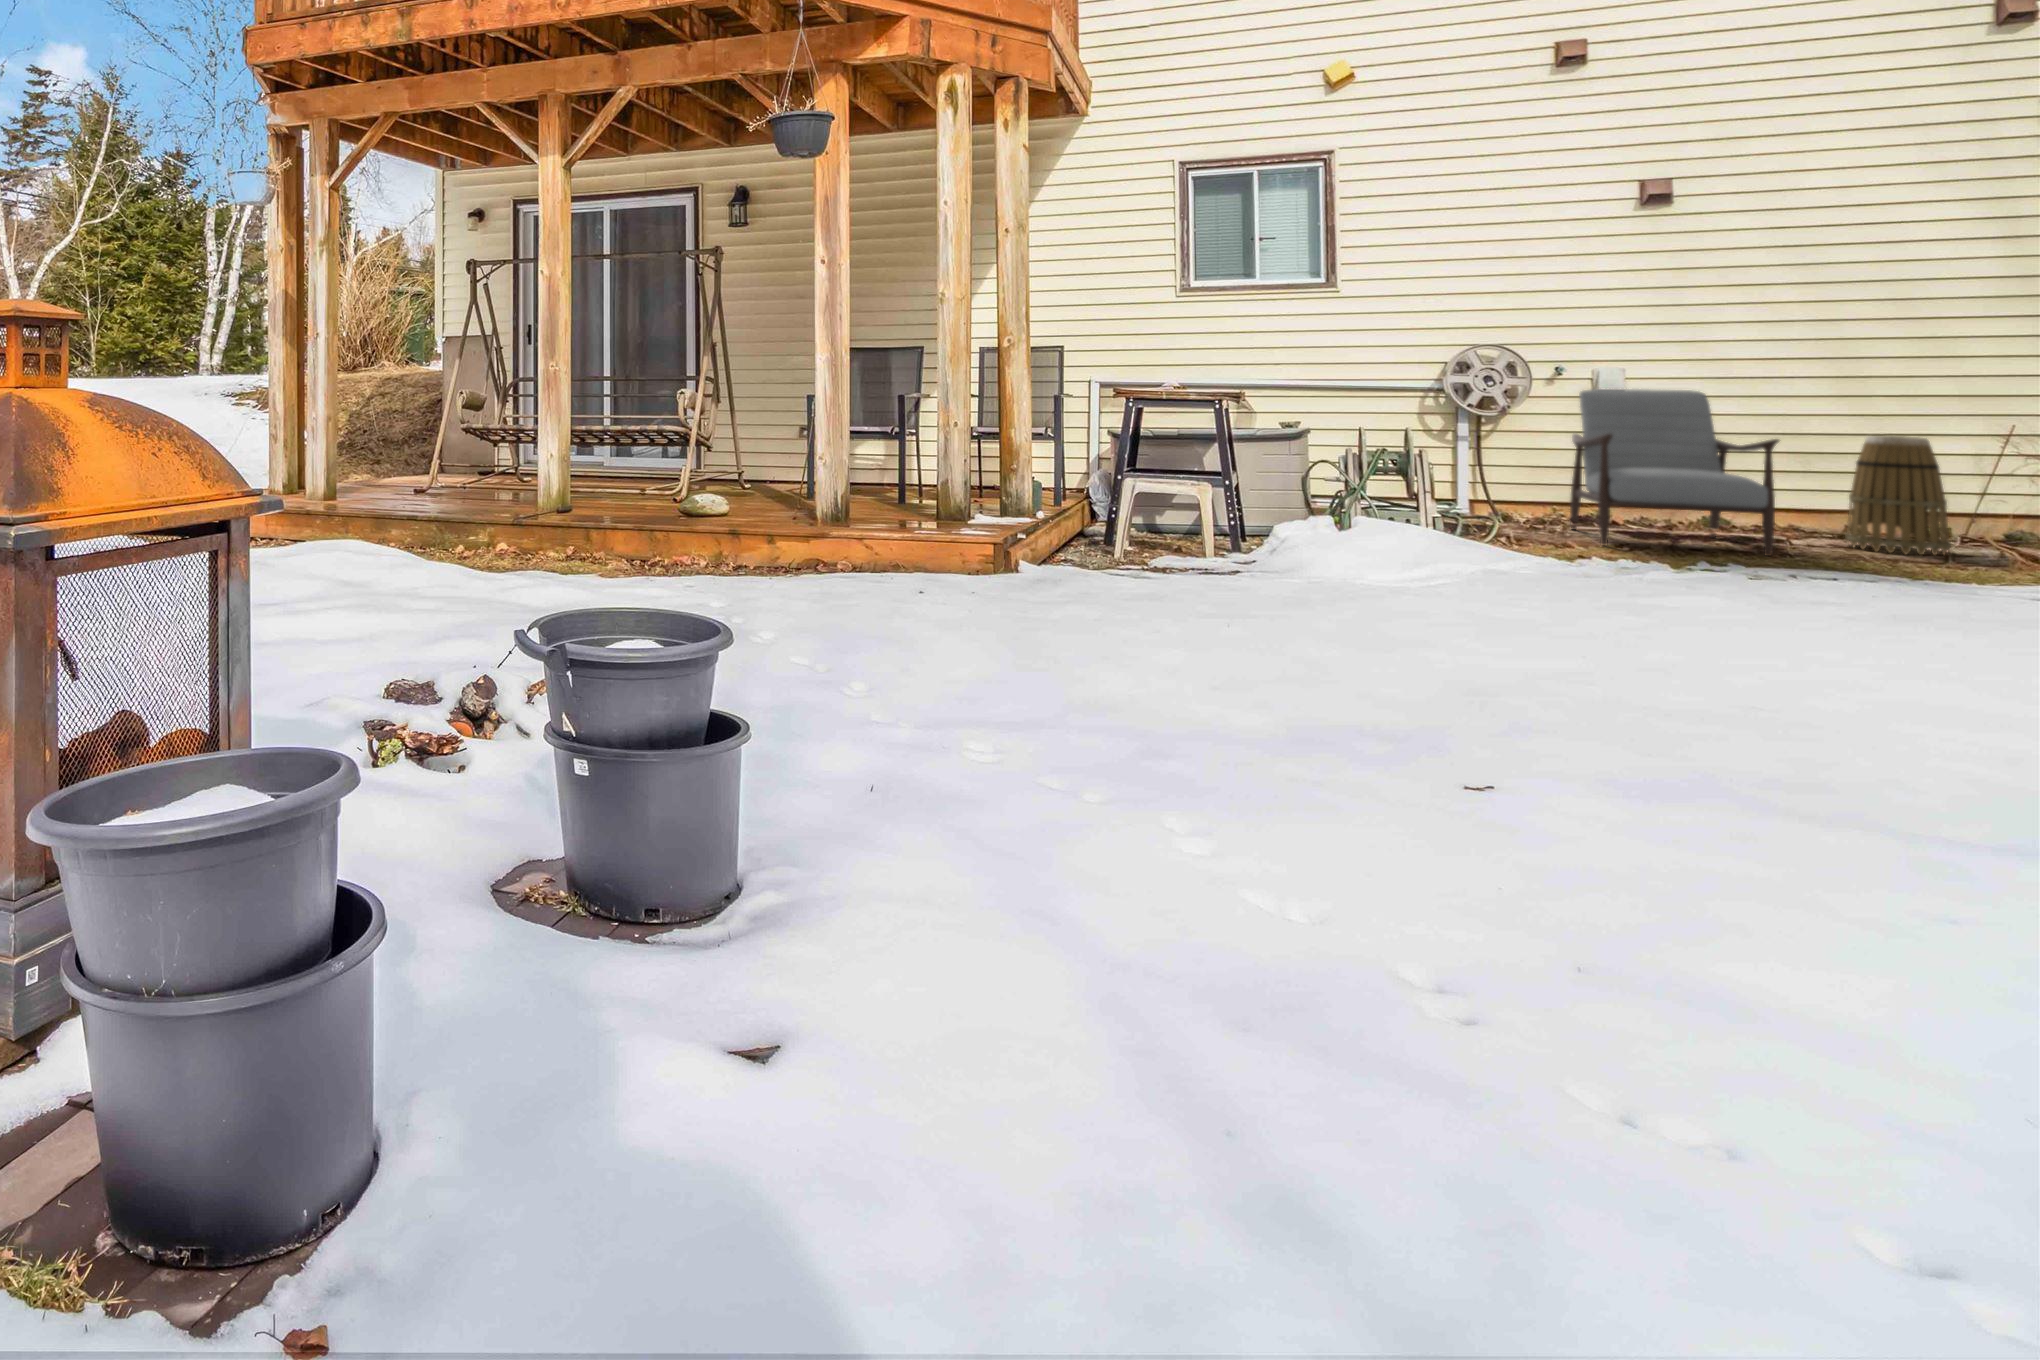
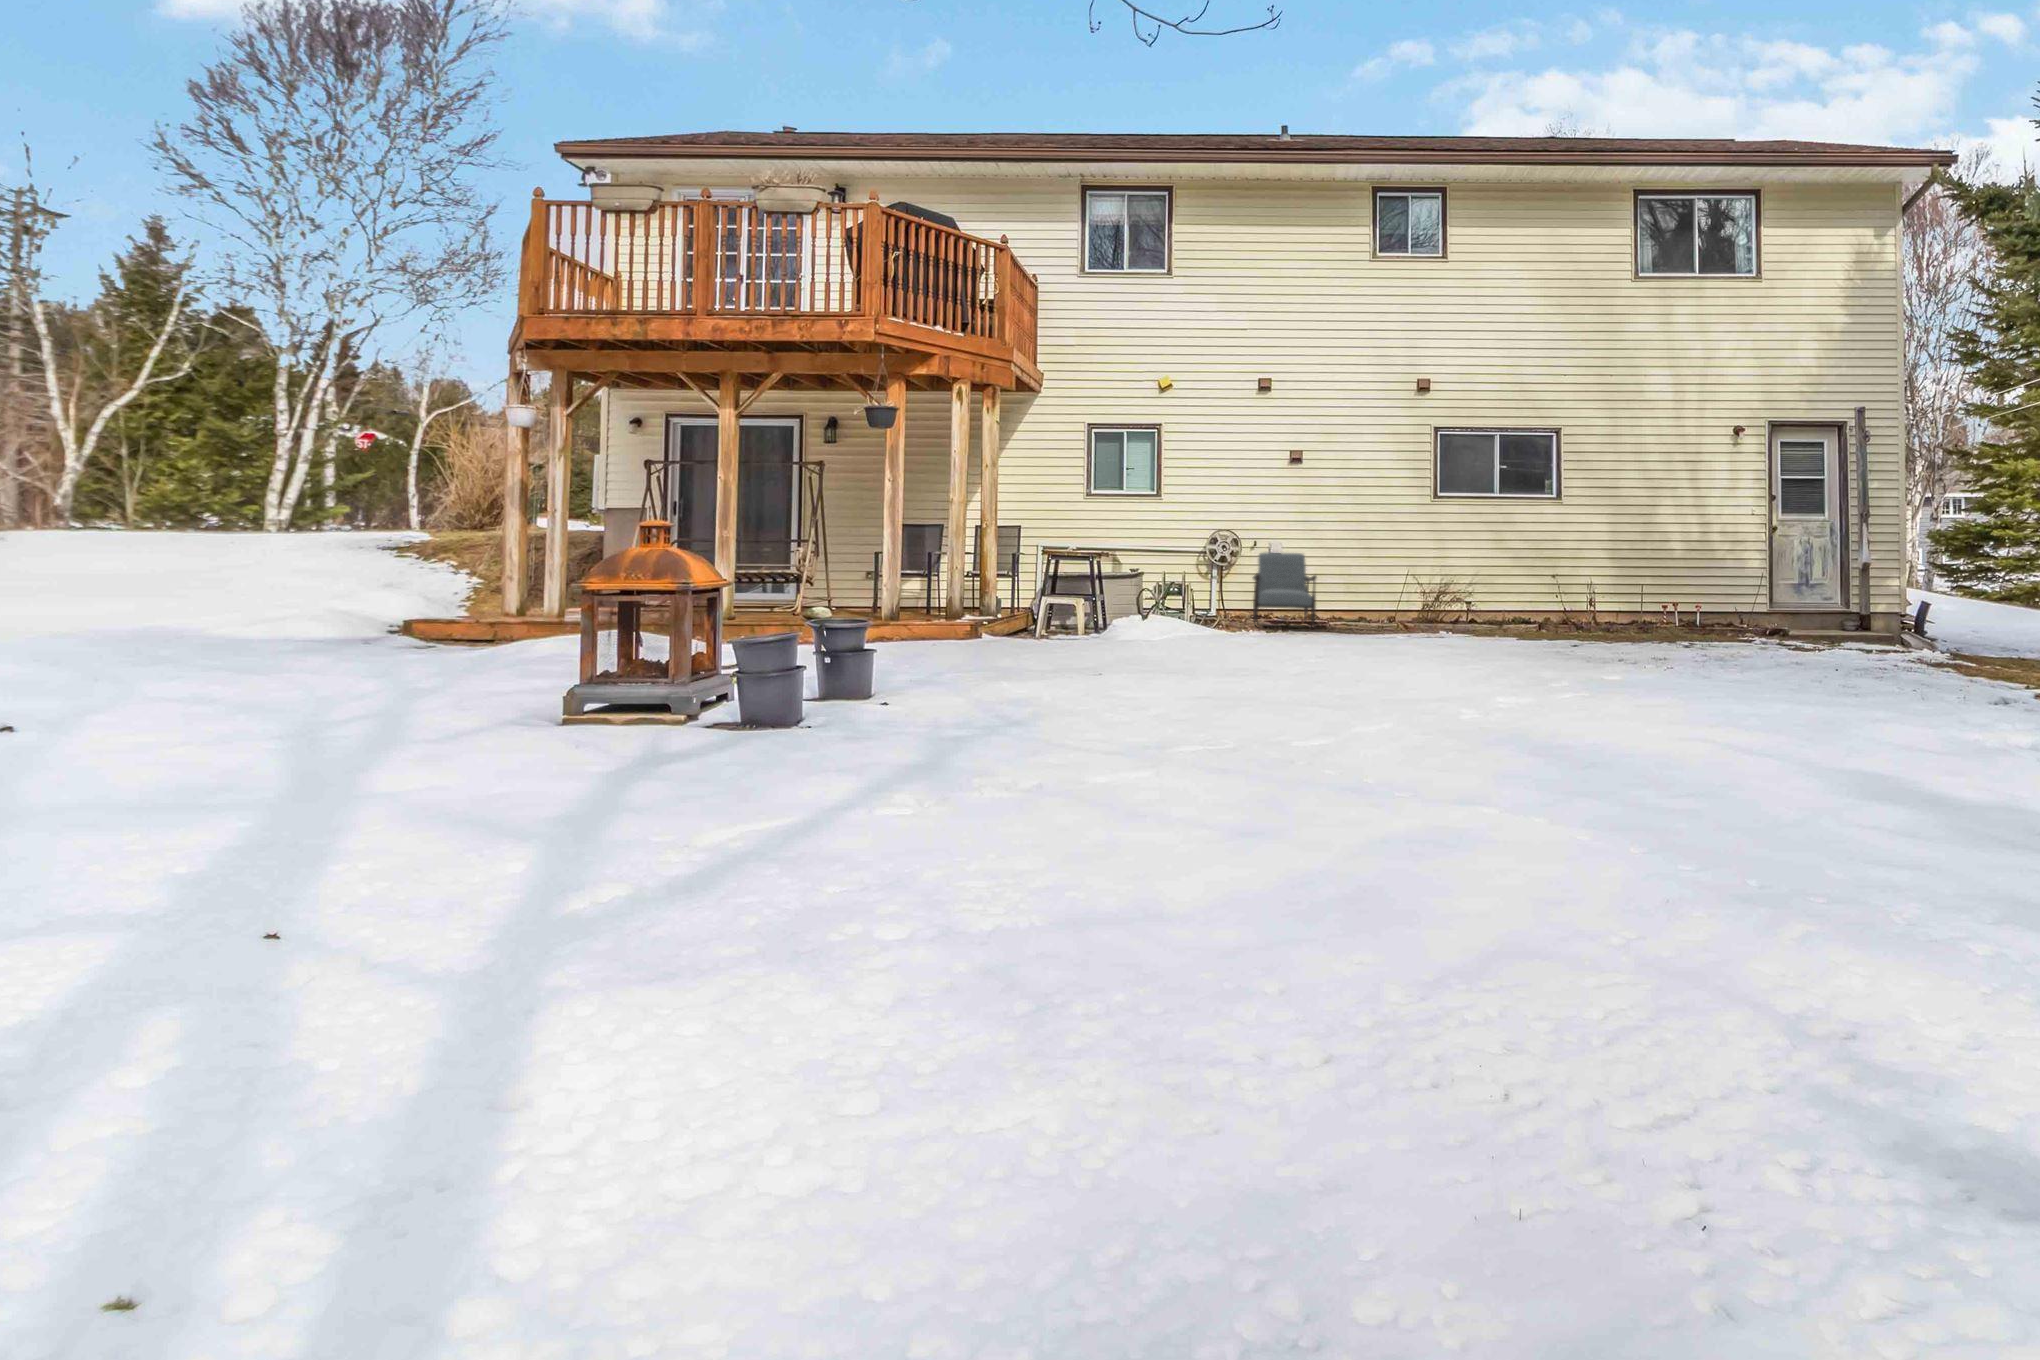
basket: present [1845,436,1951,555] -> none [1349,574,1381,626]

